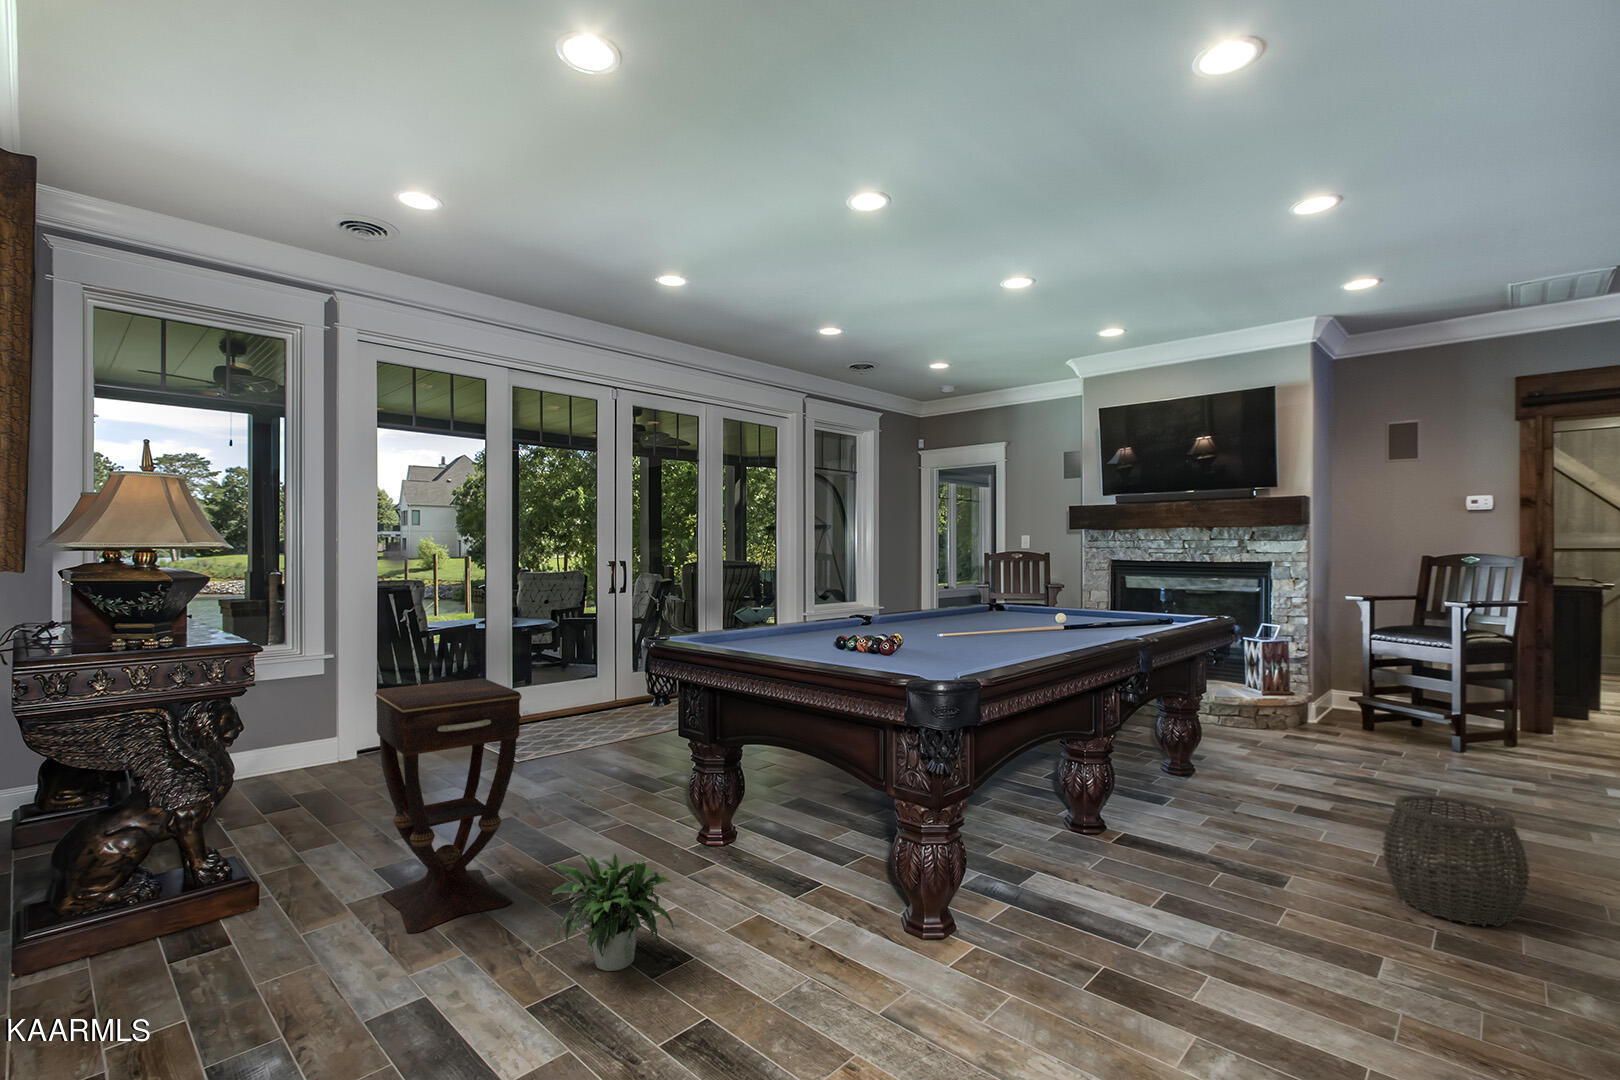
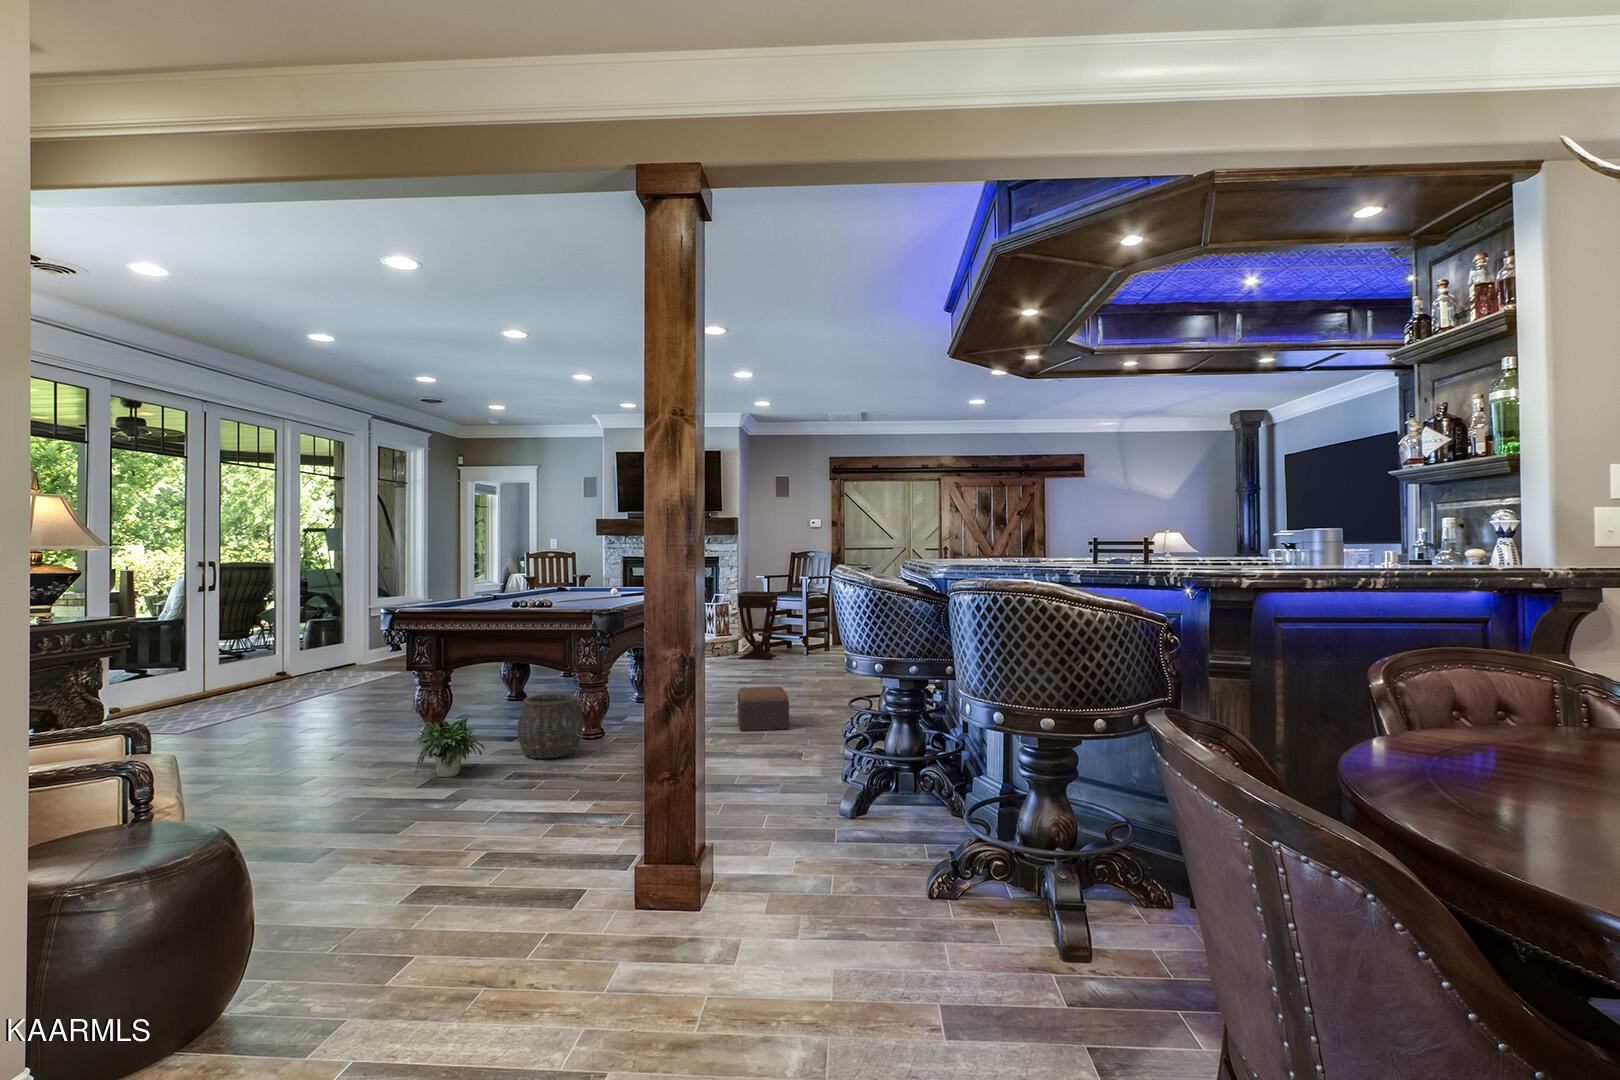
side table: present [375,678,522,933] -> present [737,591,778,660]
woven basket: present [1382,795,1530,926] -> present [517,693,584,759]
footstool: none [1262,873,1417,1038] -> present [738,687,789,731]

